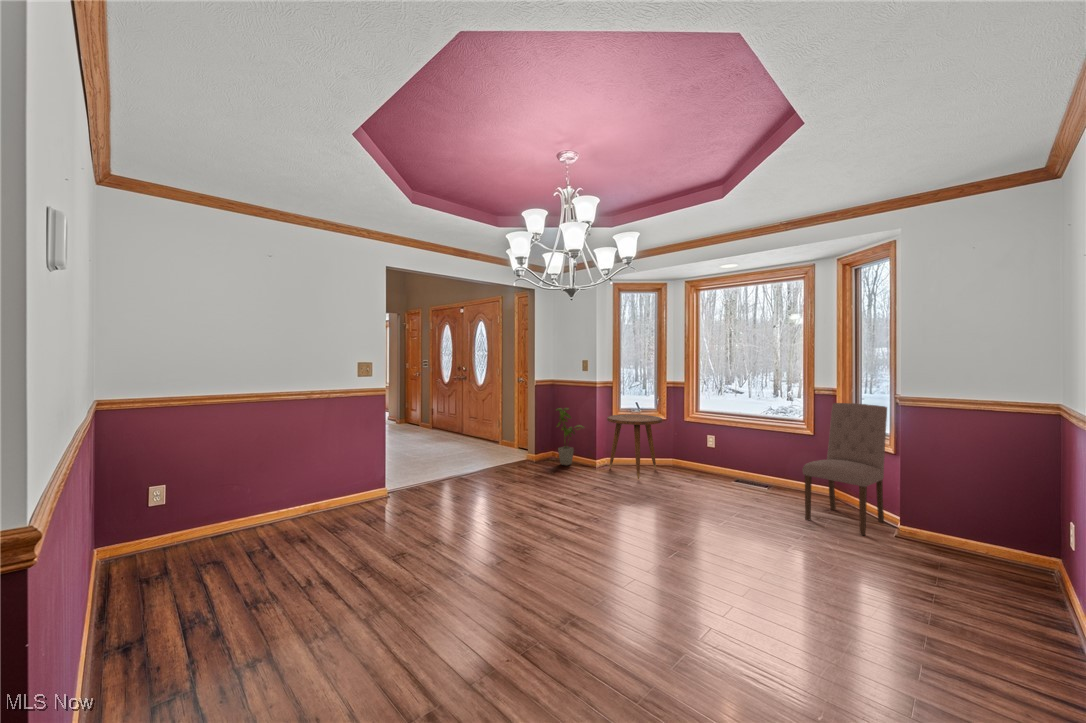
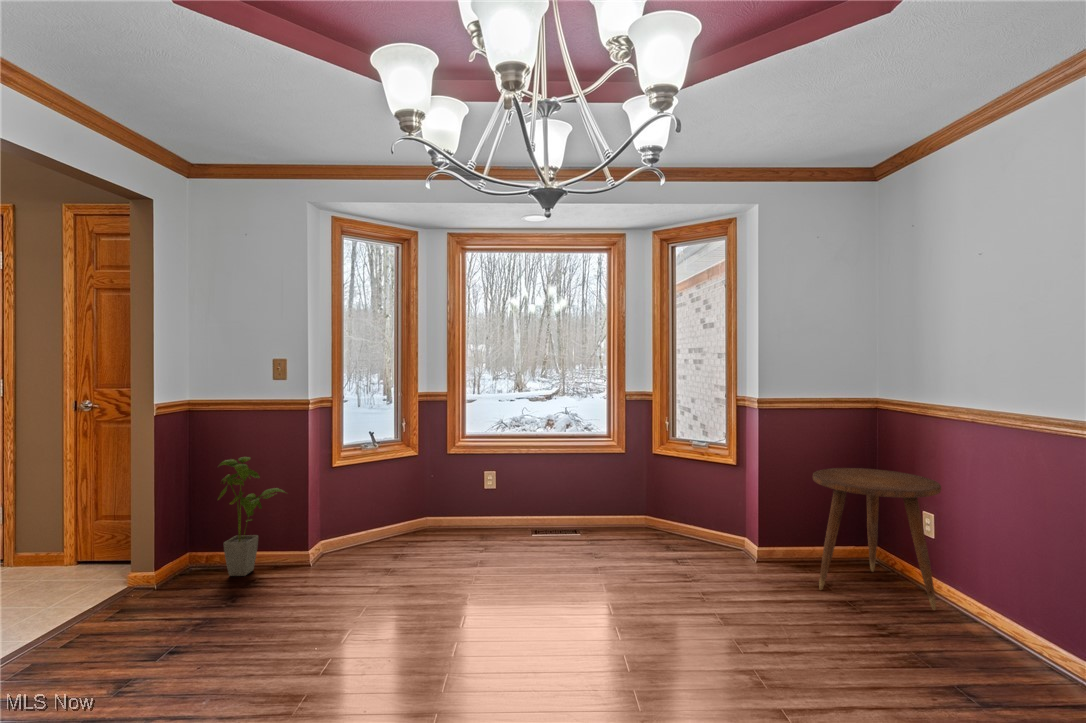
dining chair: present [803,403,887,535] -> none [672,410,751,575]
side table: present [607,415,663,479] -> present [813,468,941,610]

